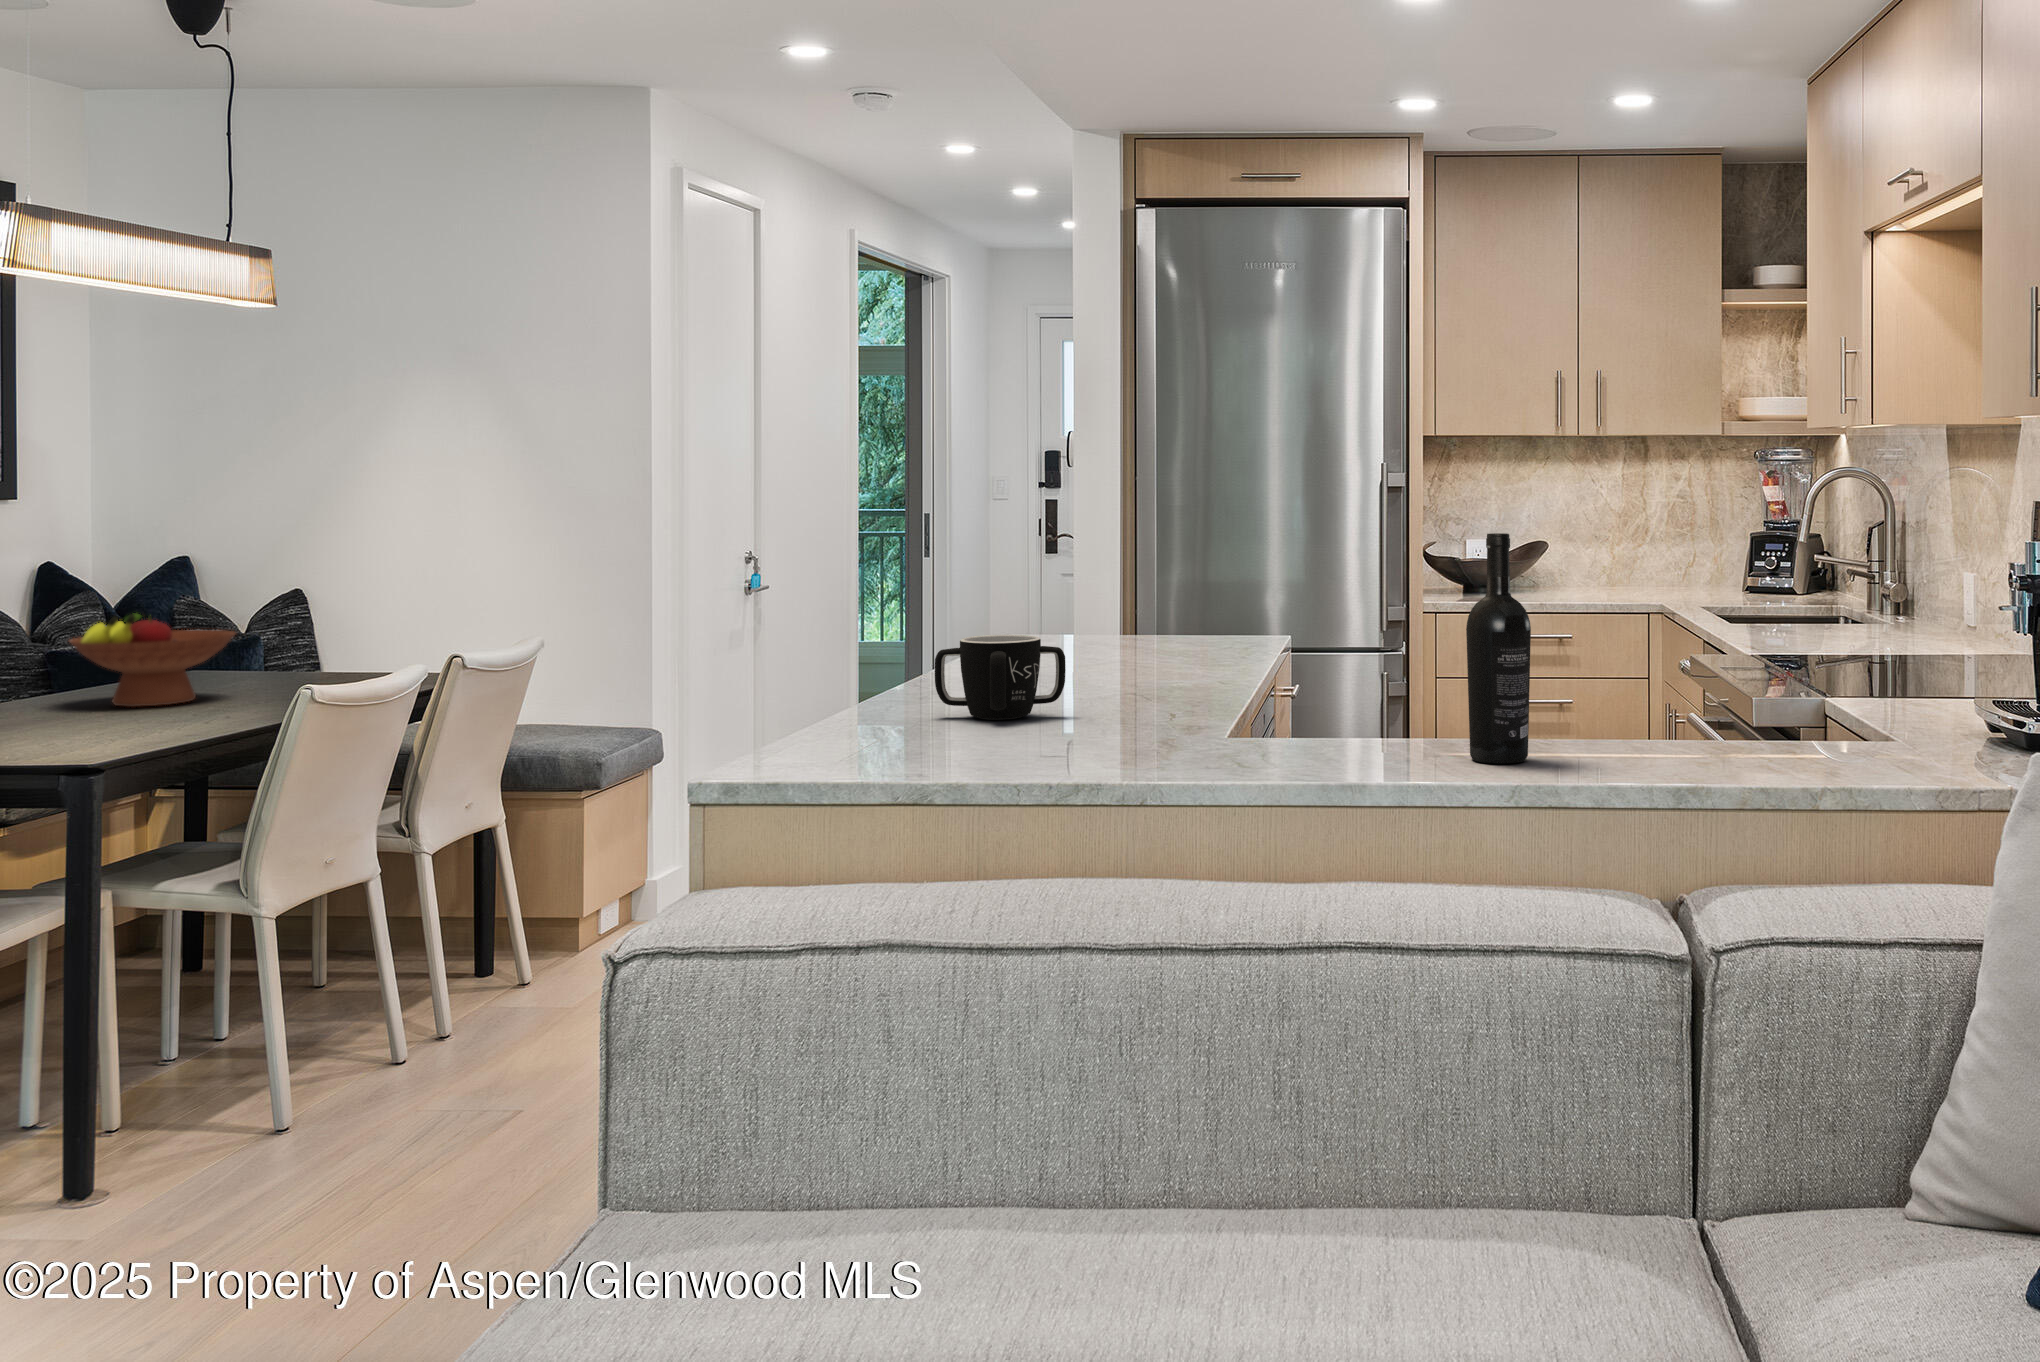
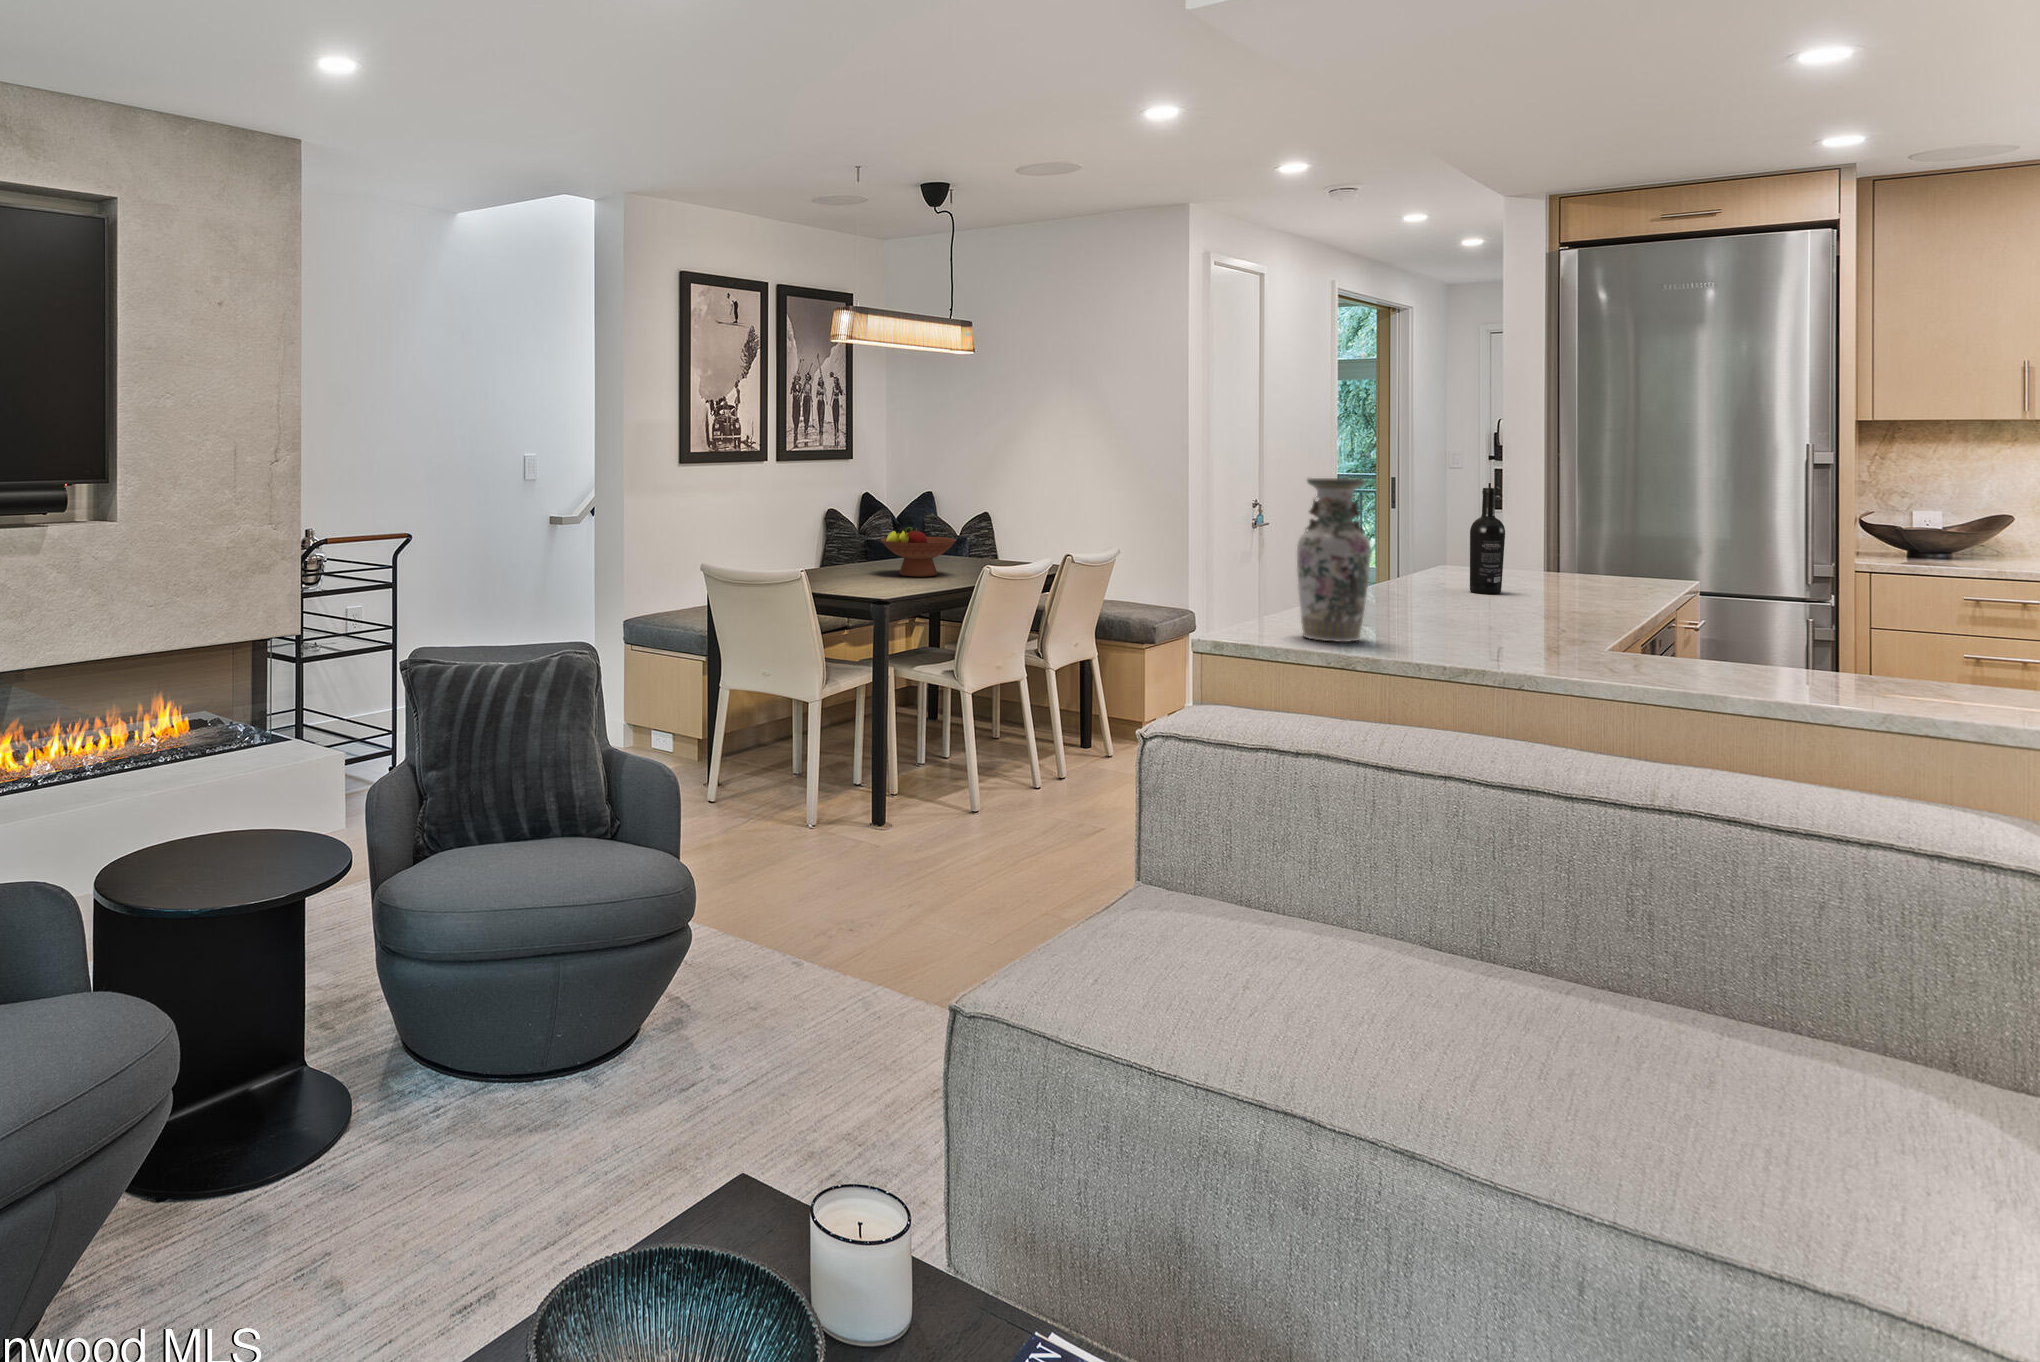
vase: none [832,487,941,751] -> present [1297,478,1371,642]
wine bottle: present [1466,533,1531,764] -> present [1470,488,1505,594]
mug: present [935,635,1066,719] -> none [1368,573,1466,629]

